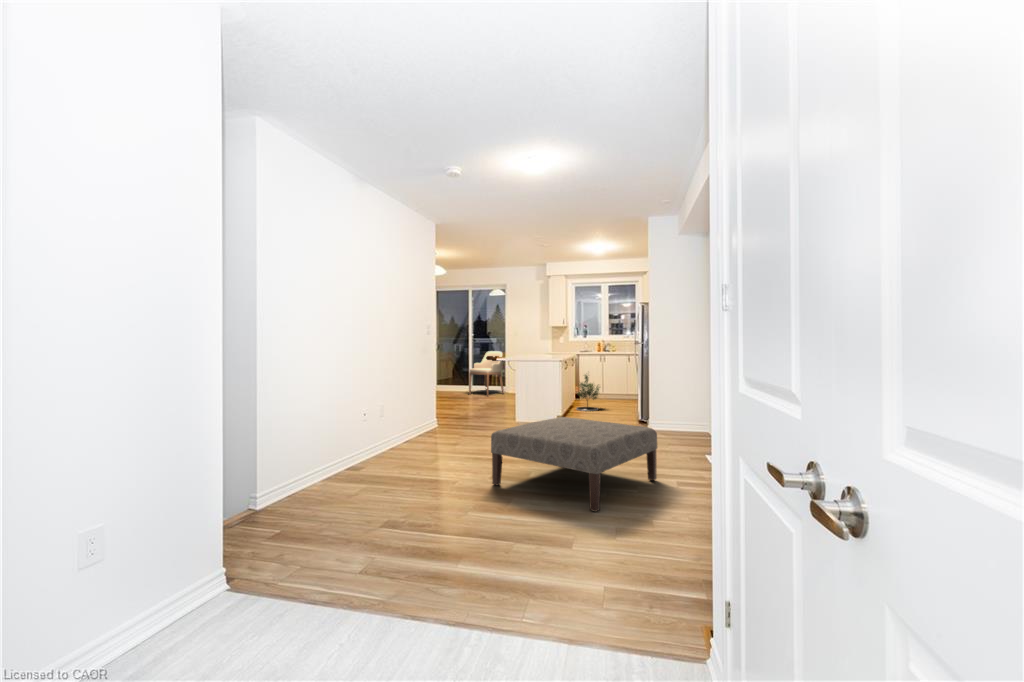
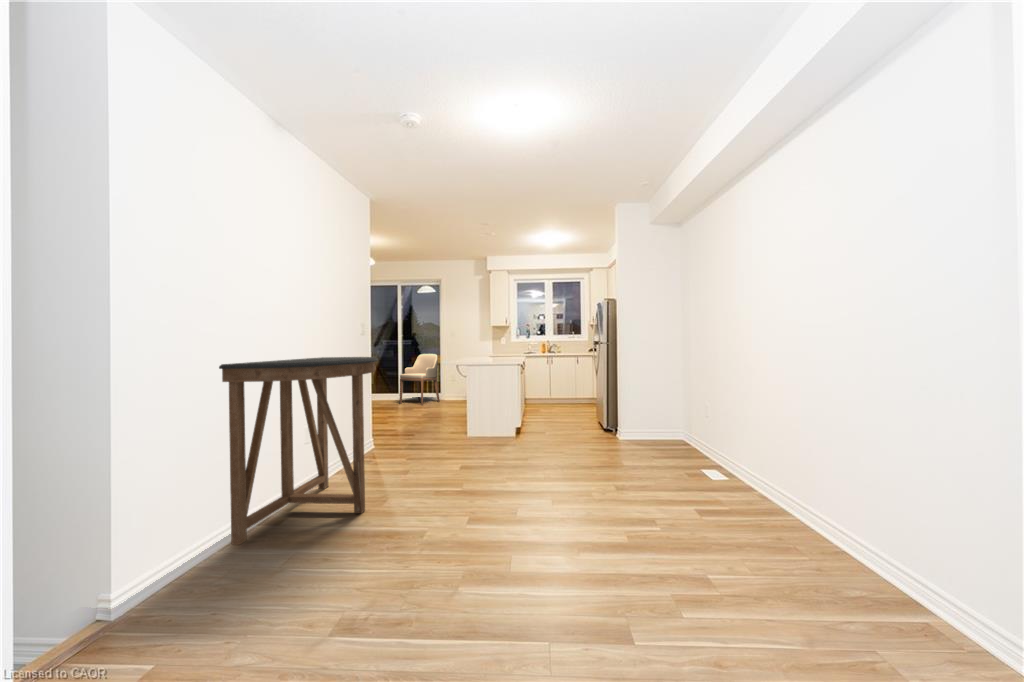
console table: none [320,352,432,480] -> present [219,357,378,545]
potted tree: present [576,375,600,411] -> none [526,374,556,419]
ottoman: present [491,417,657,512] -> none [473,435,674,570]

